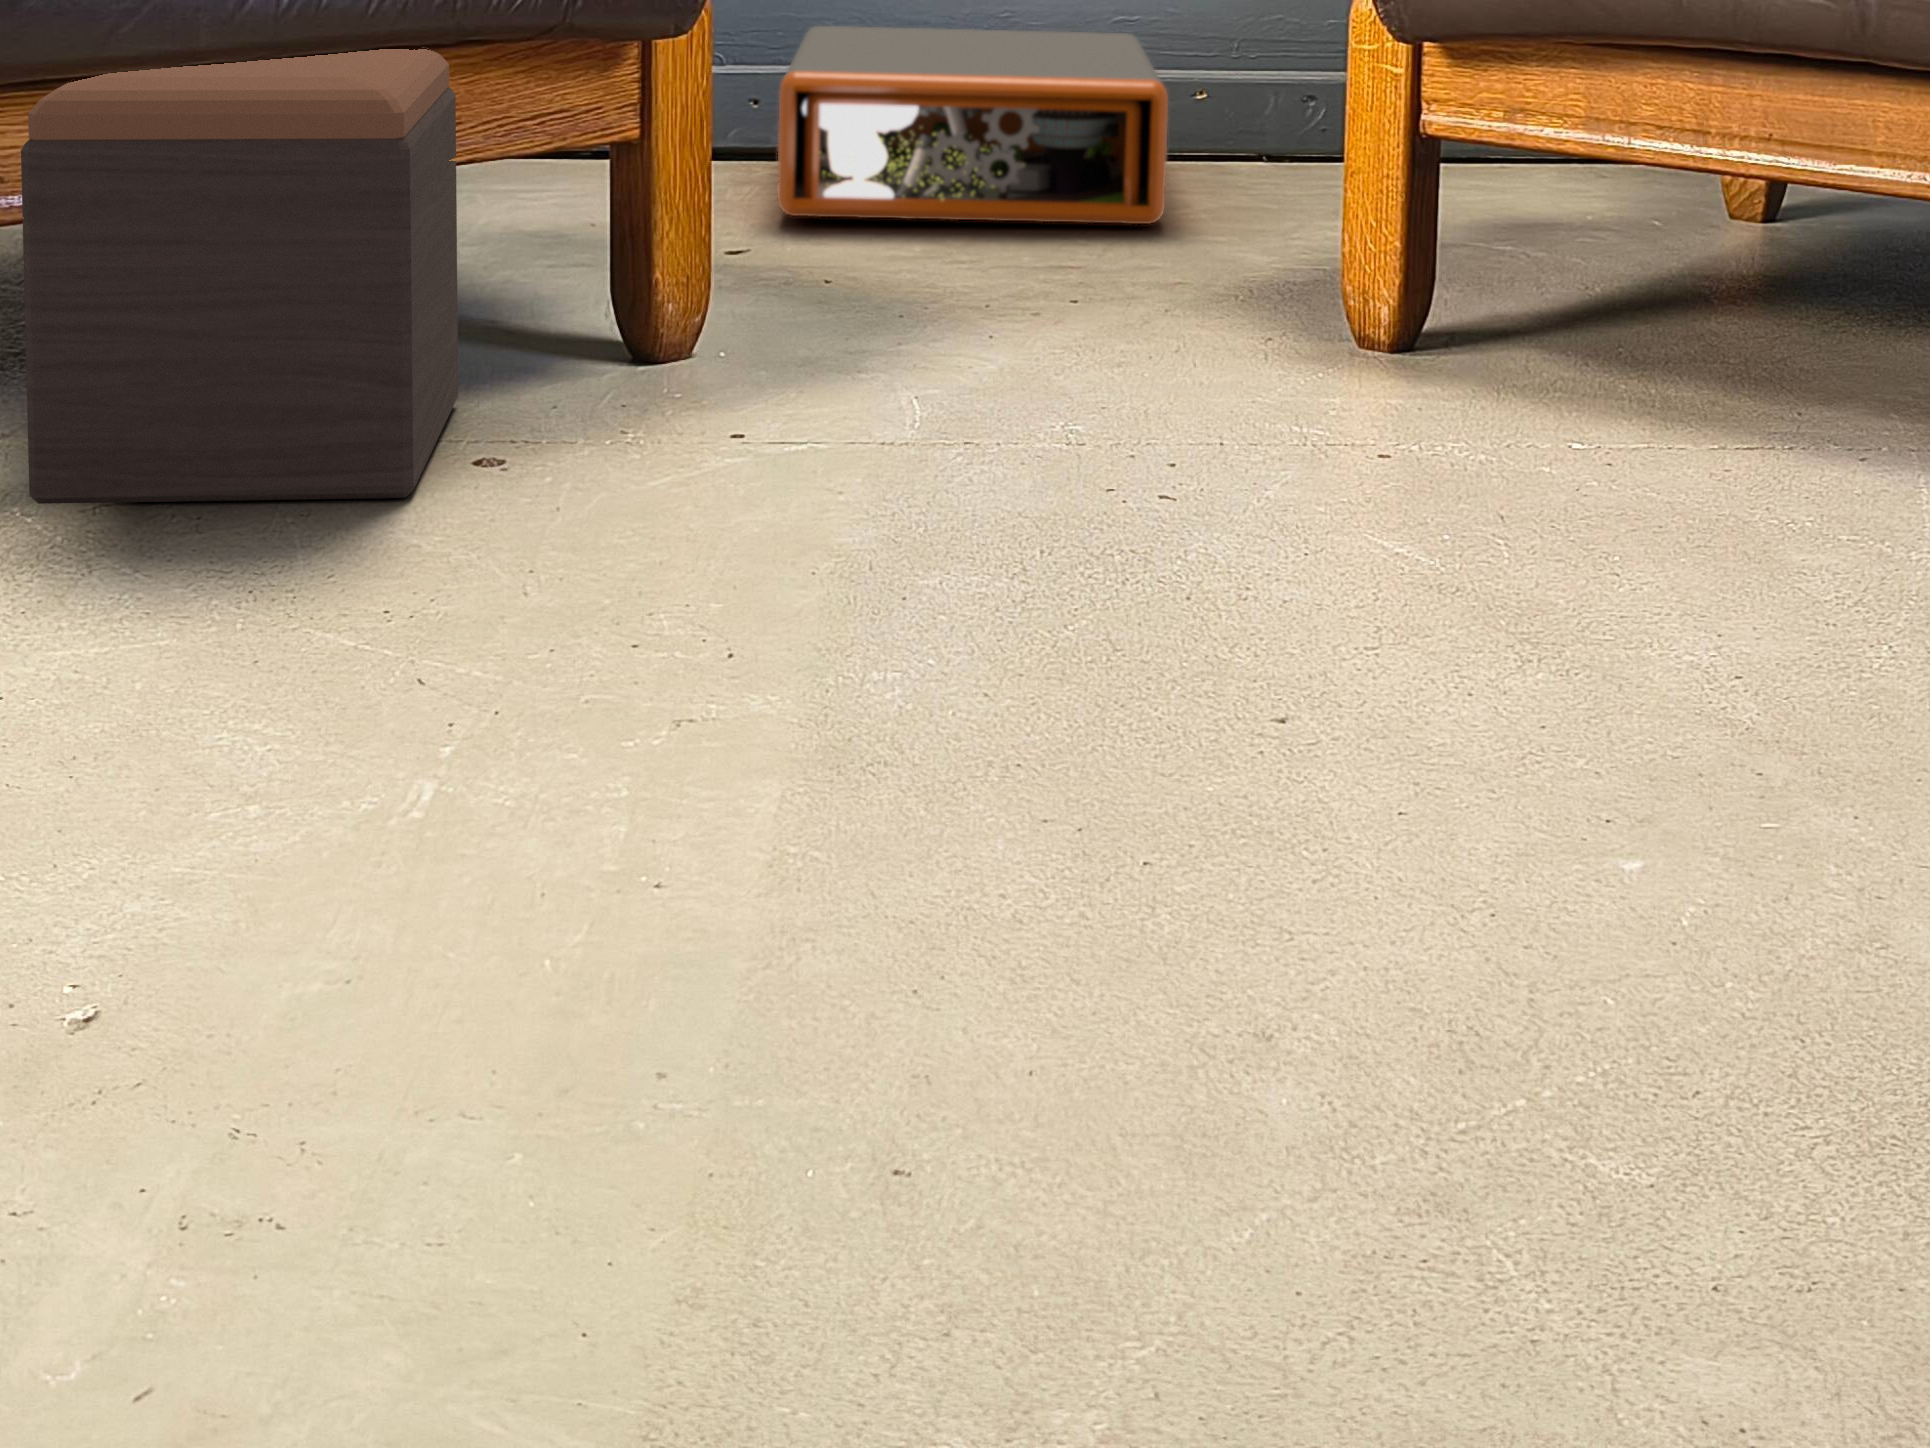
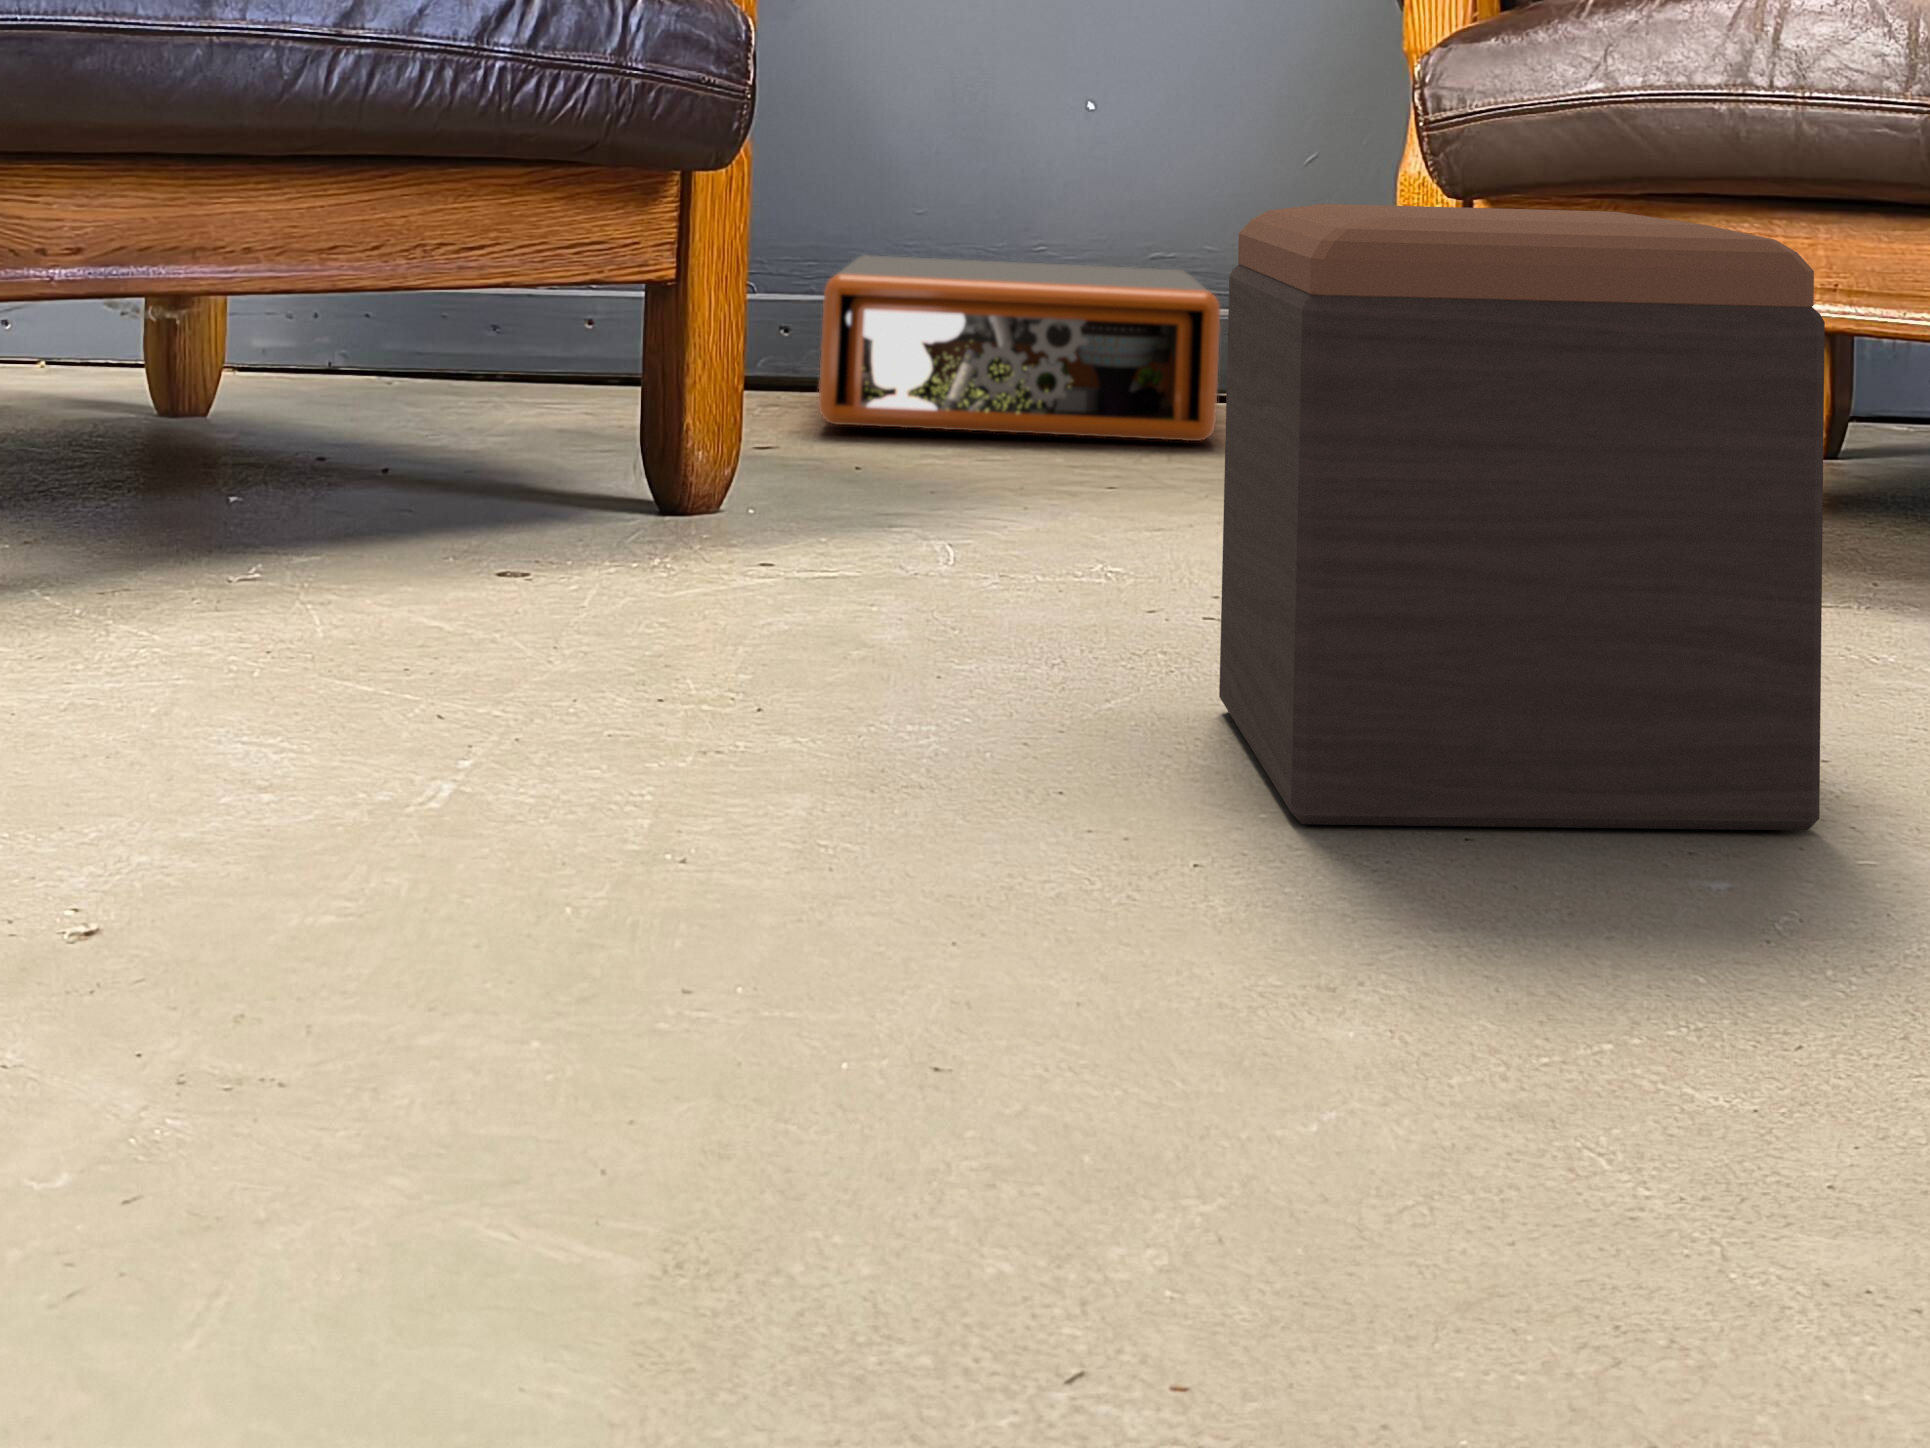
footstool: present [21,49,458,504] -> present [1219,204,1825,830]

